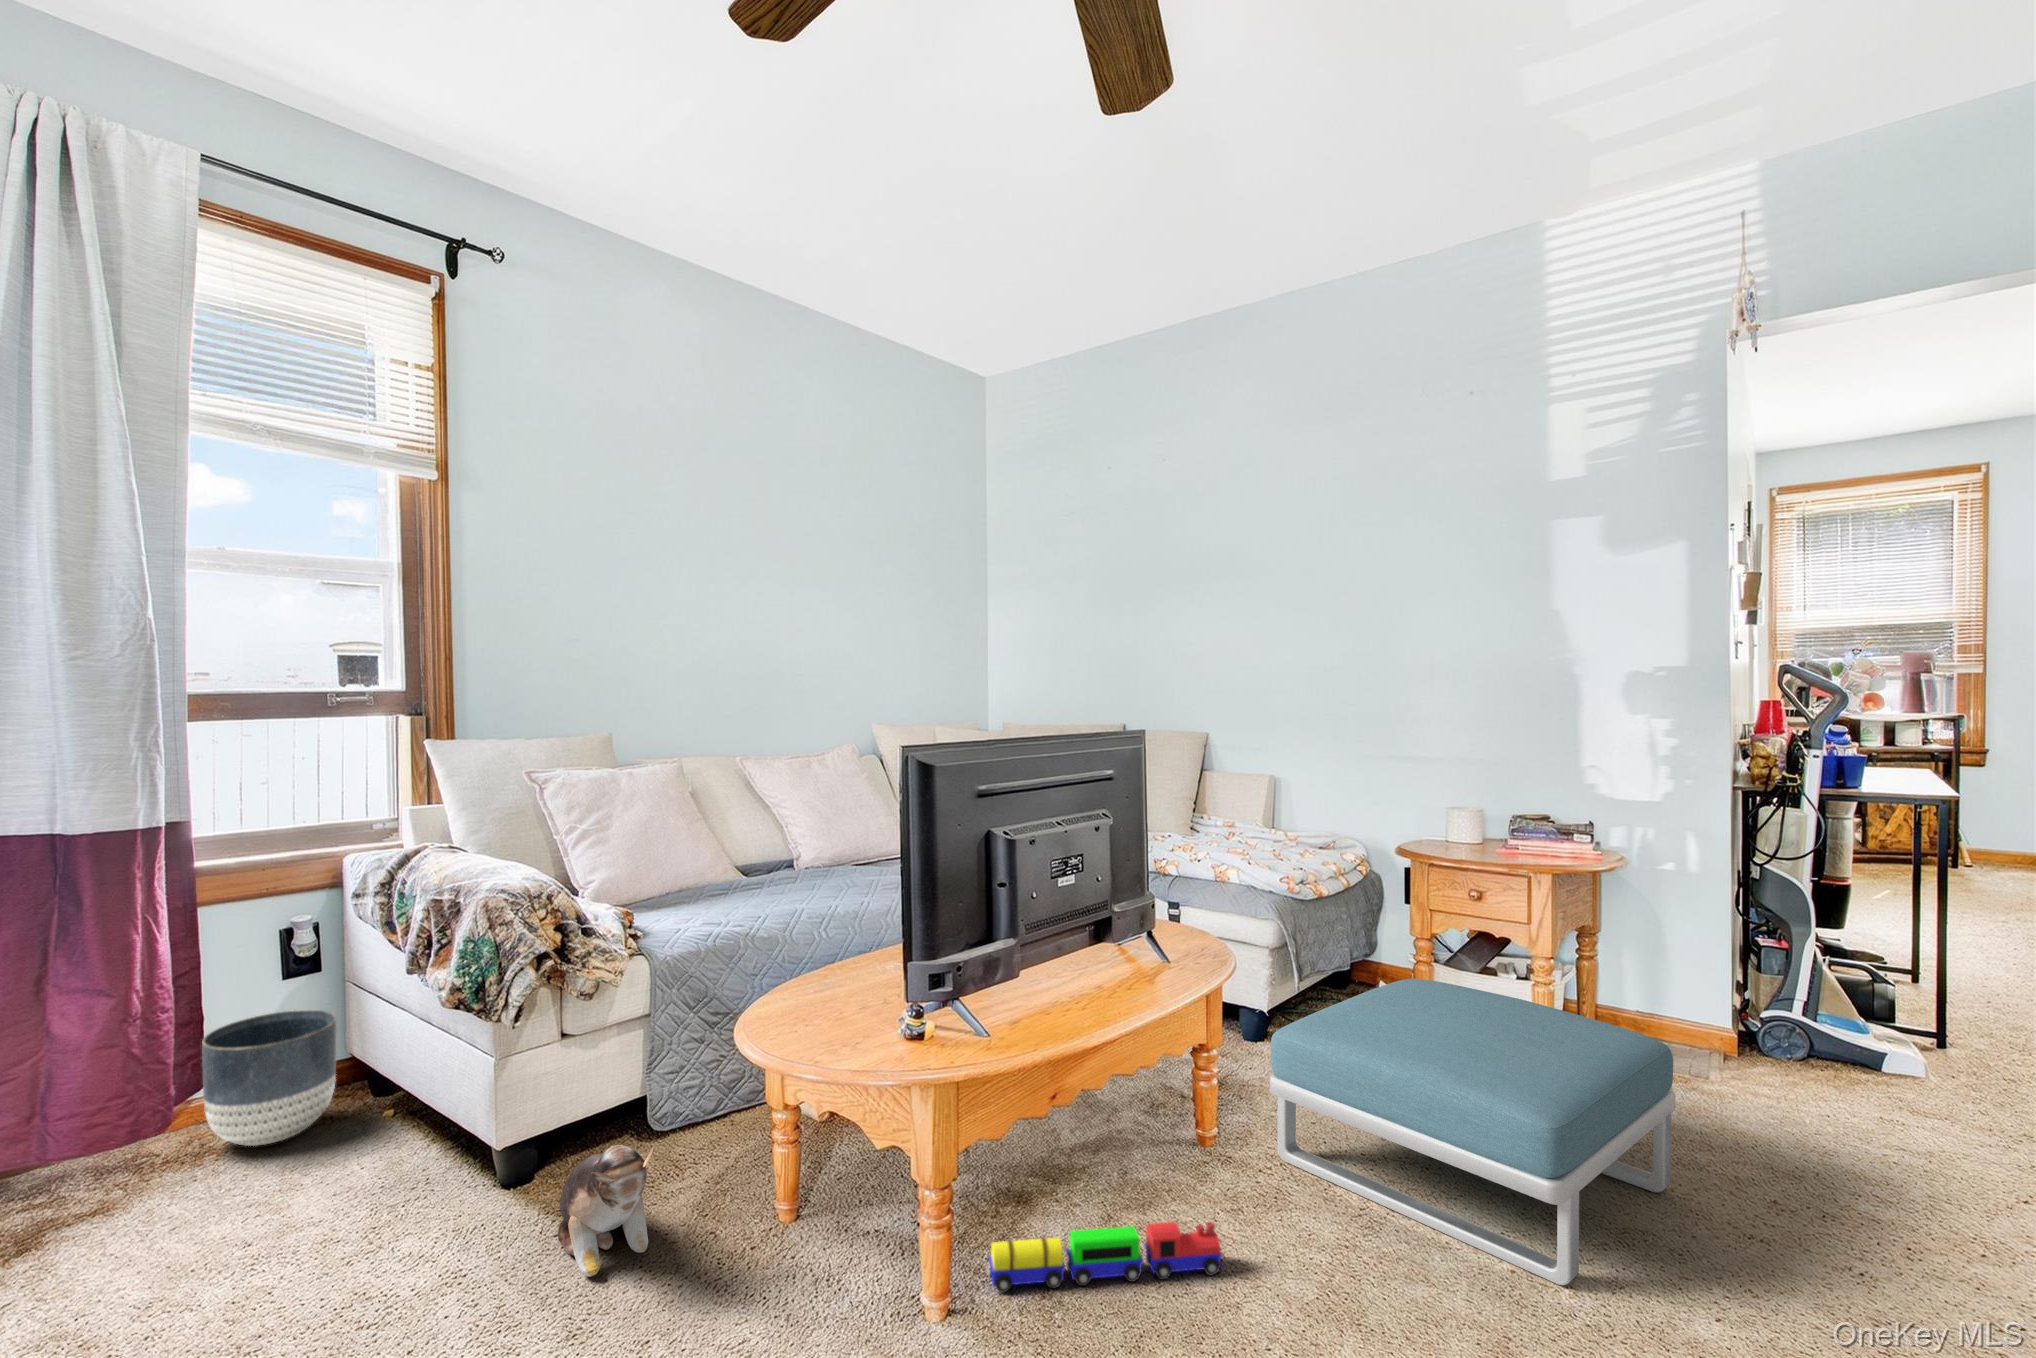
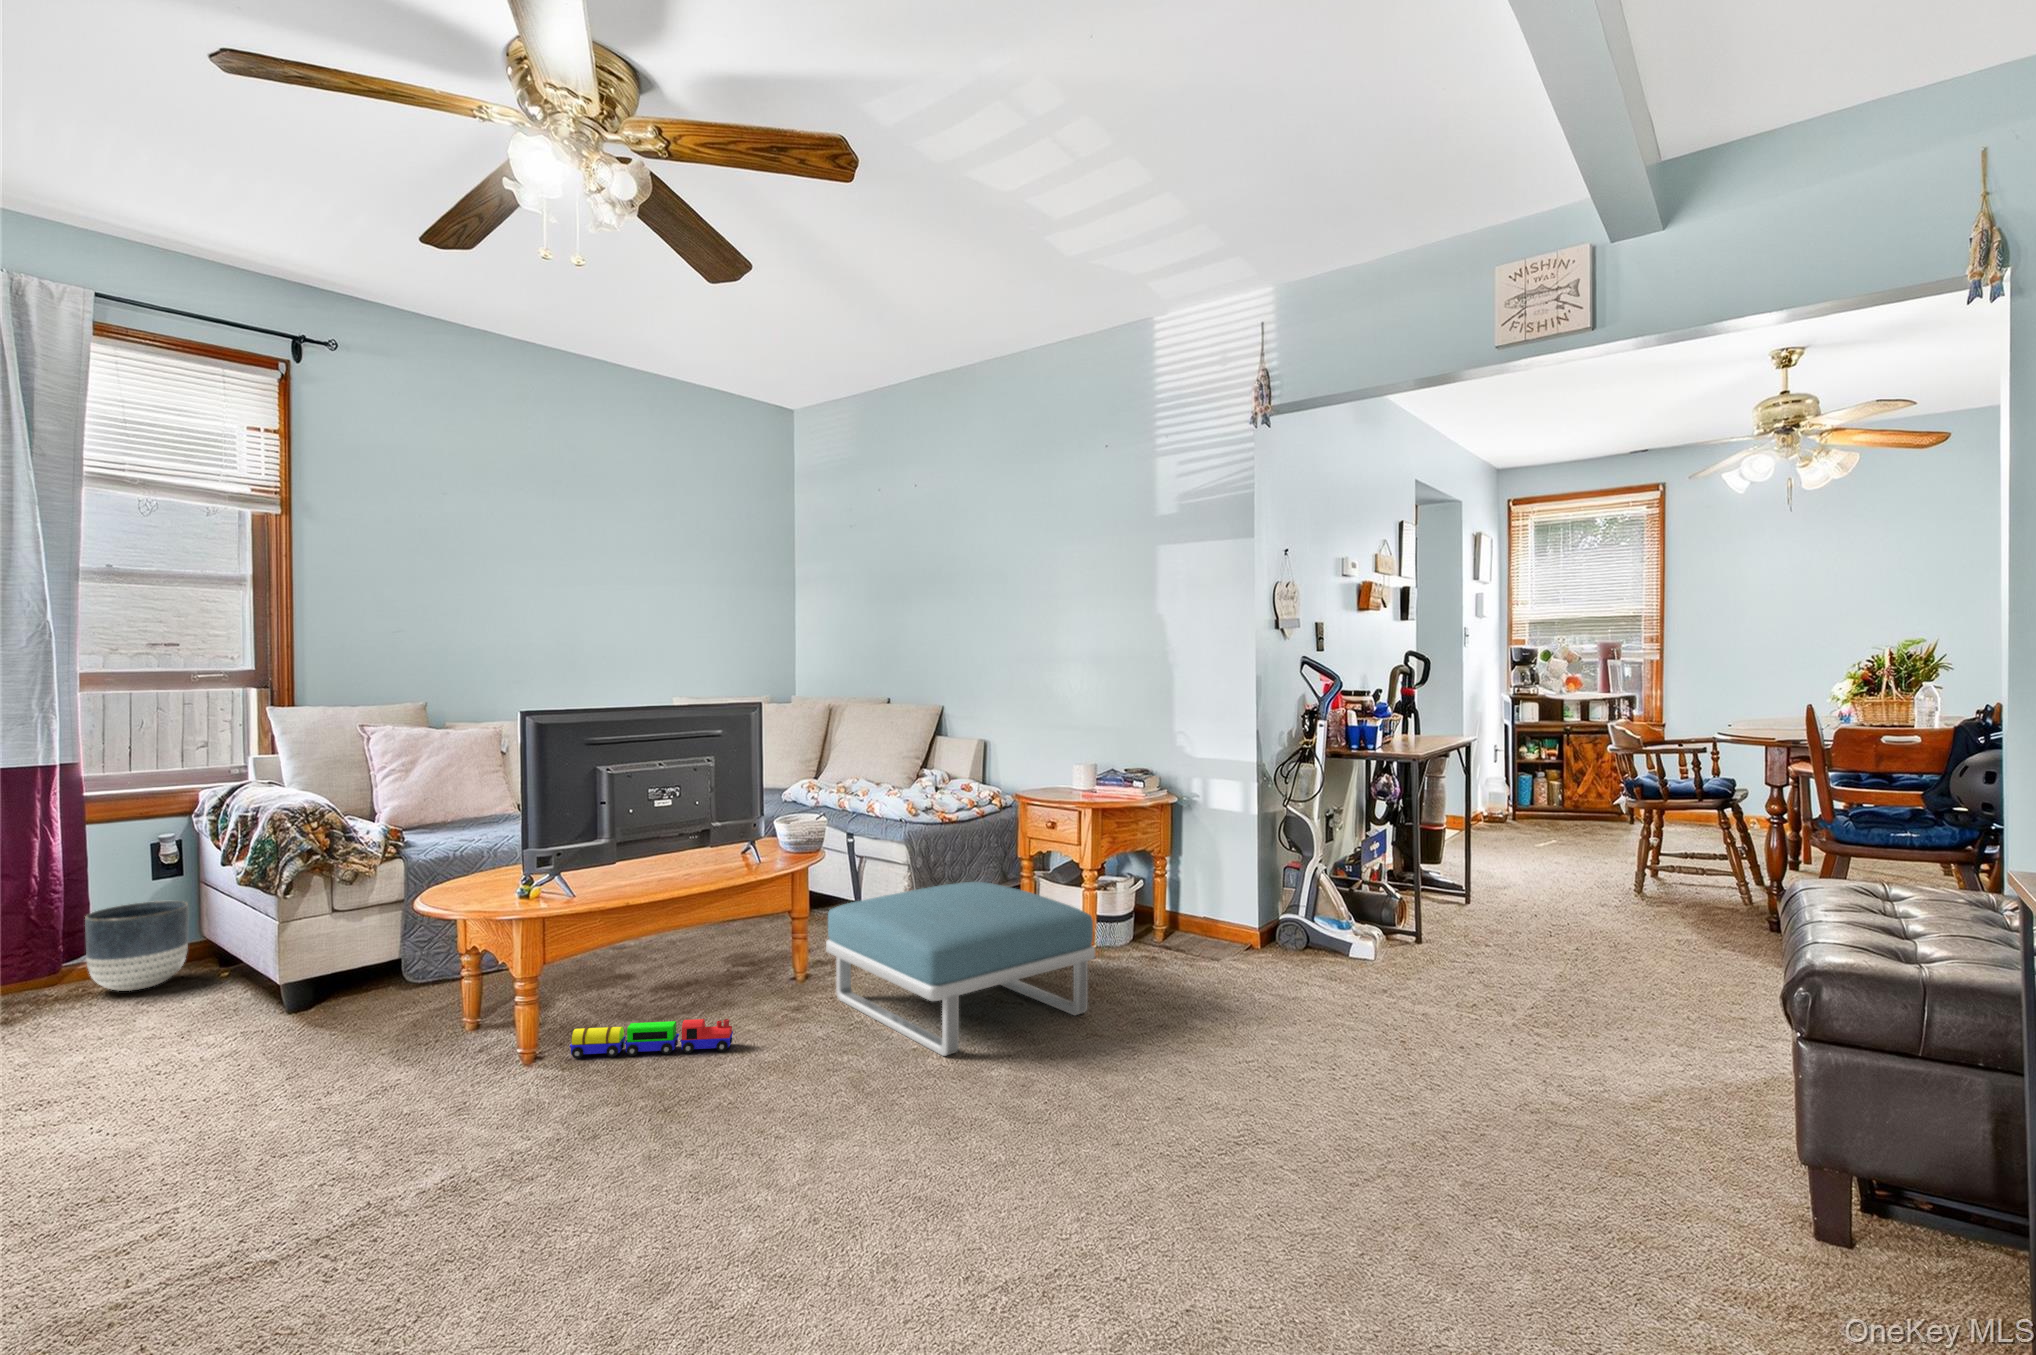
plush toy: present [558,1145,654,1277] -> none [302,965,362,1051]

